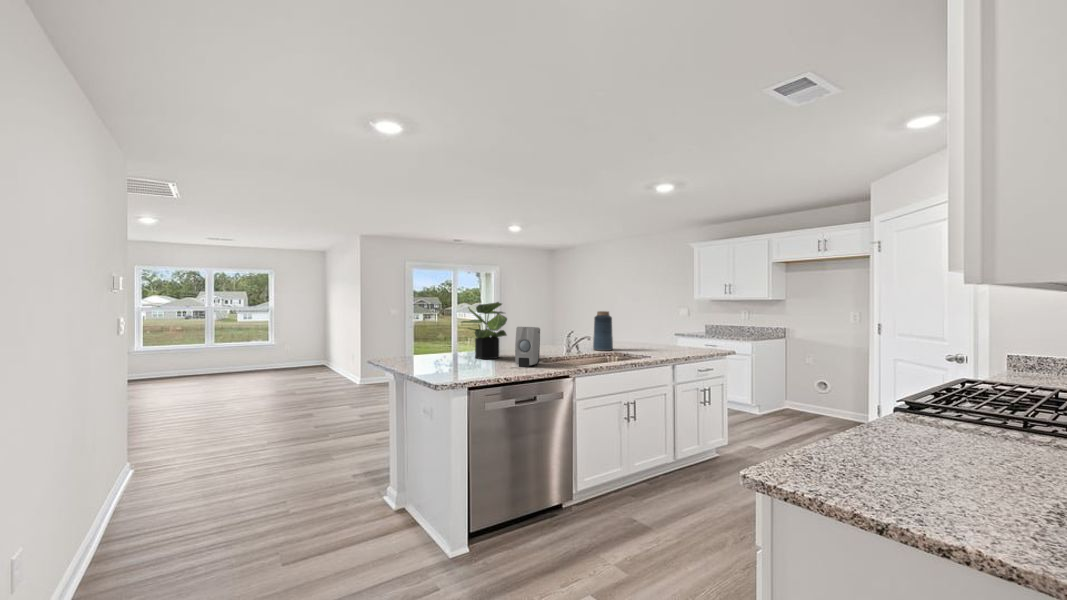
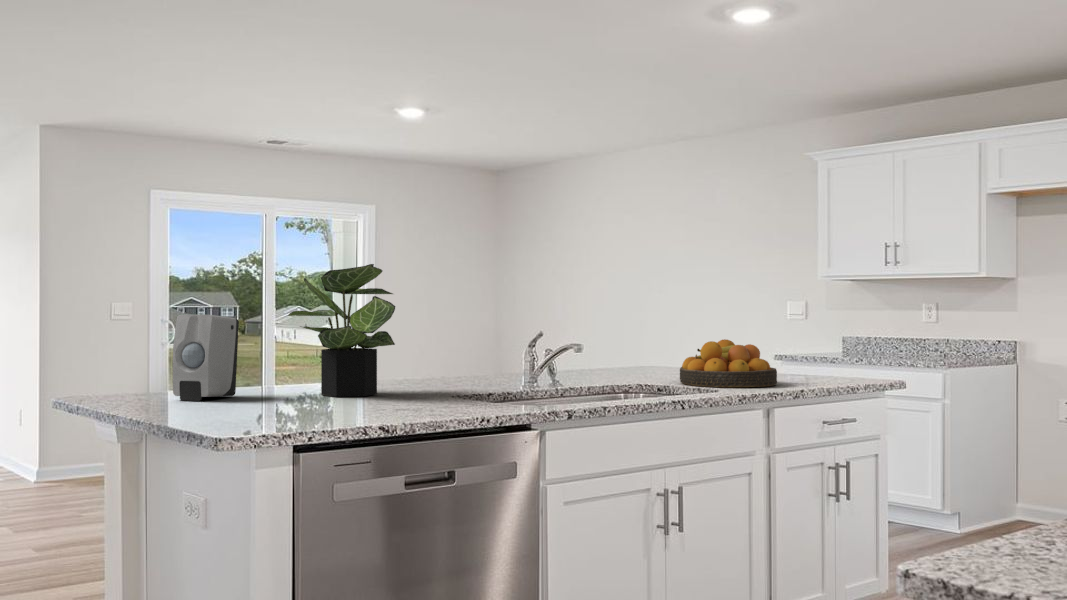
vase: present [593,311,613,351] -> none [592,296,636,383]
soap dispenser: present [515,327,540,367] -> present [172,314,239,401]
fruit bowl: none [633,331,677,354] -> present [680,339,777,387]

